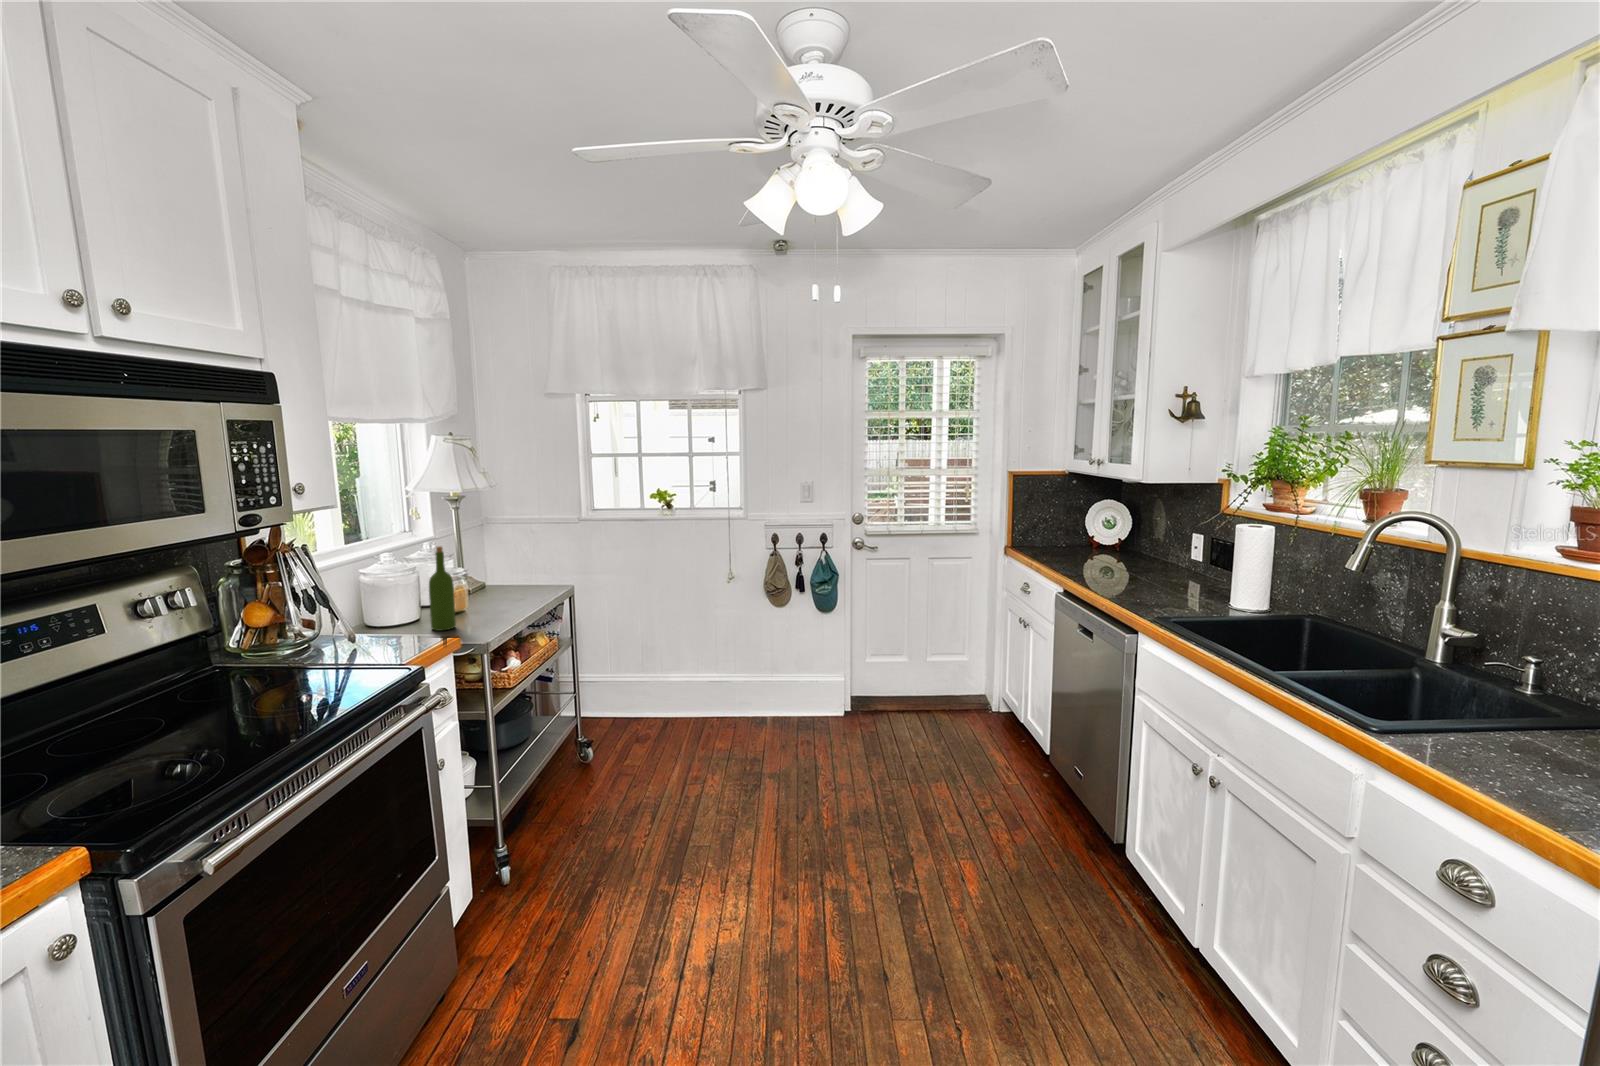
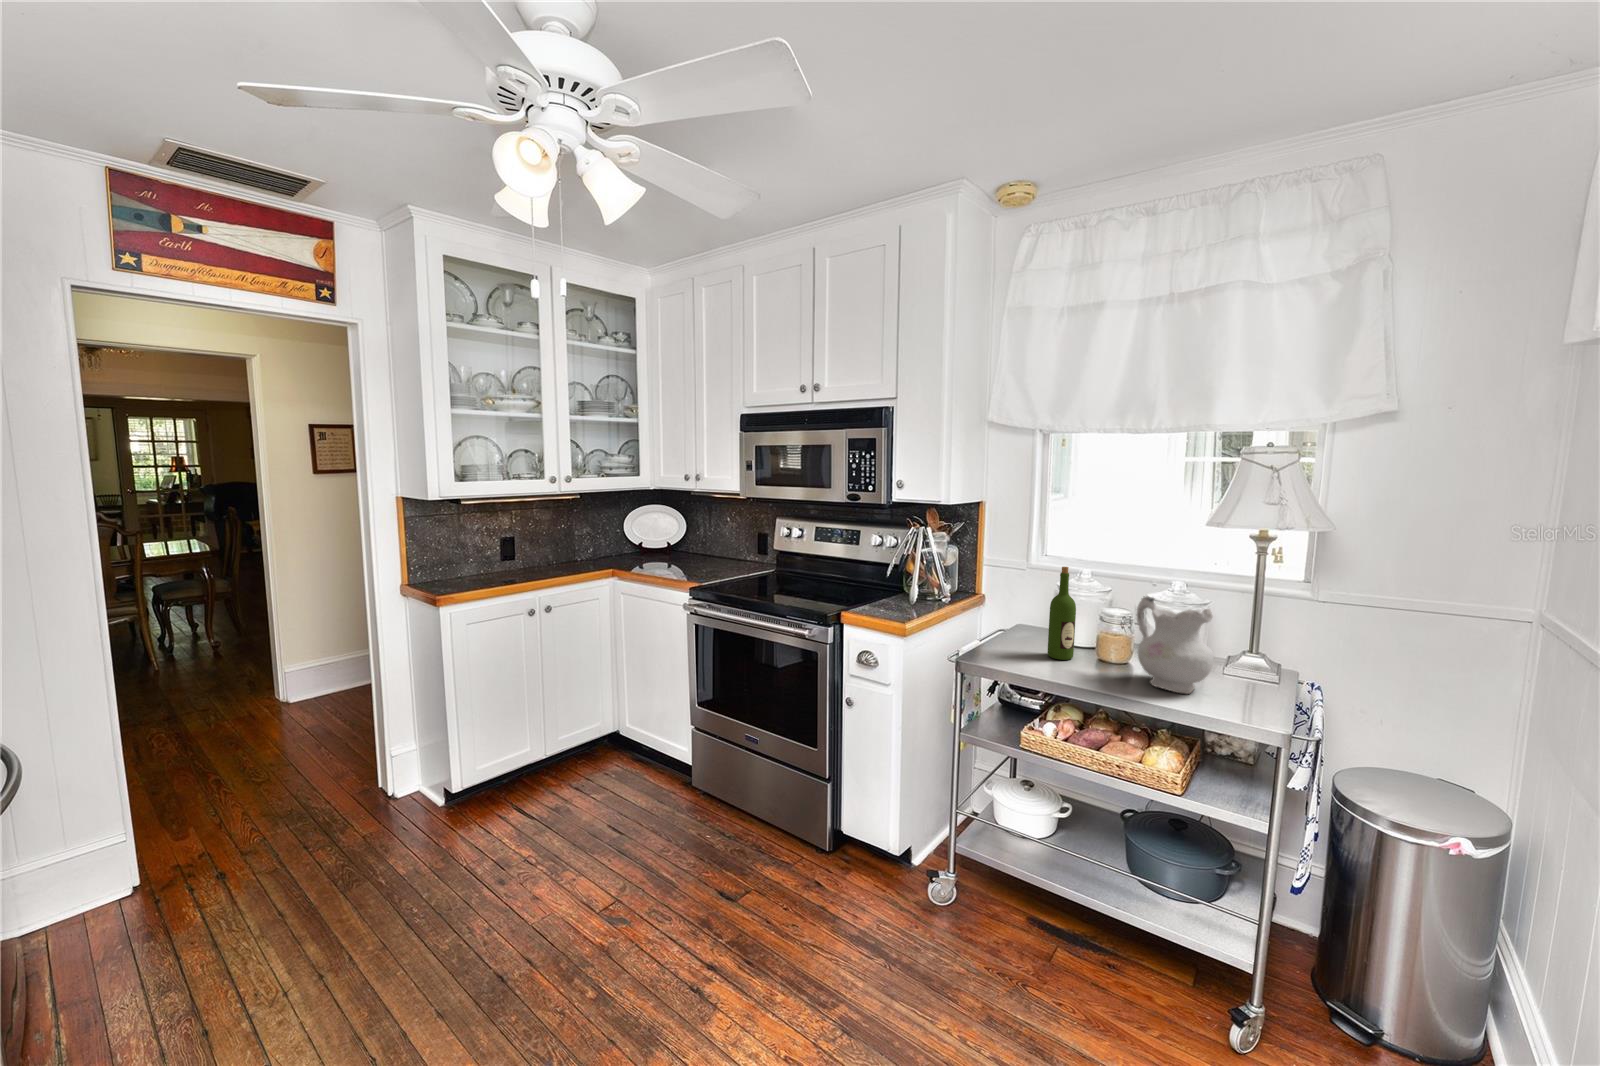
ceramic pitcher: none [475,547,527,610] -> present [1137,596,1214,694]

